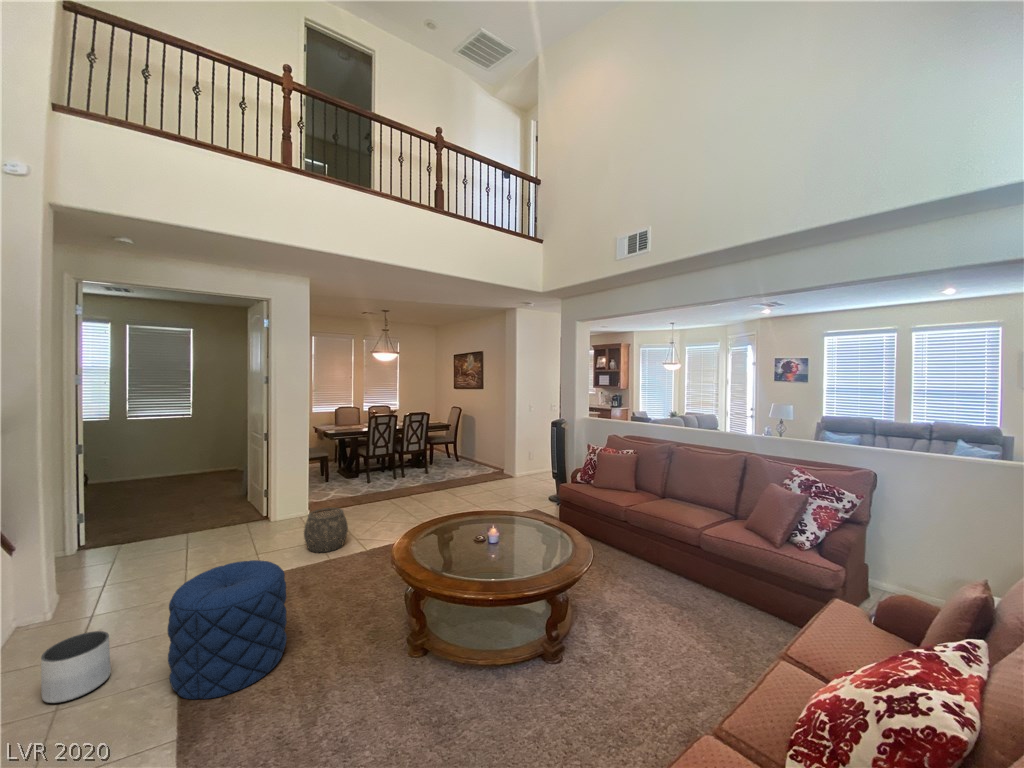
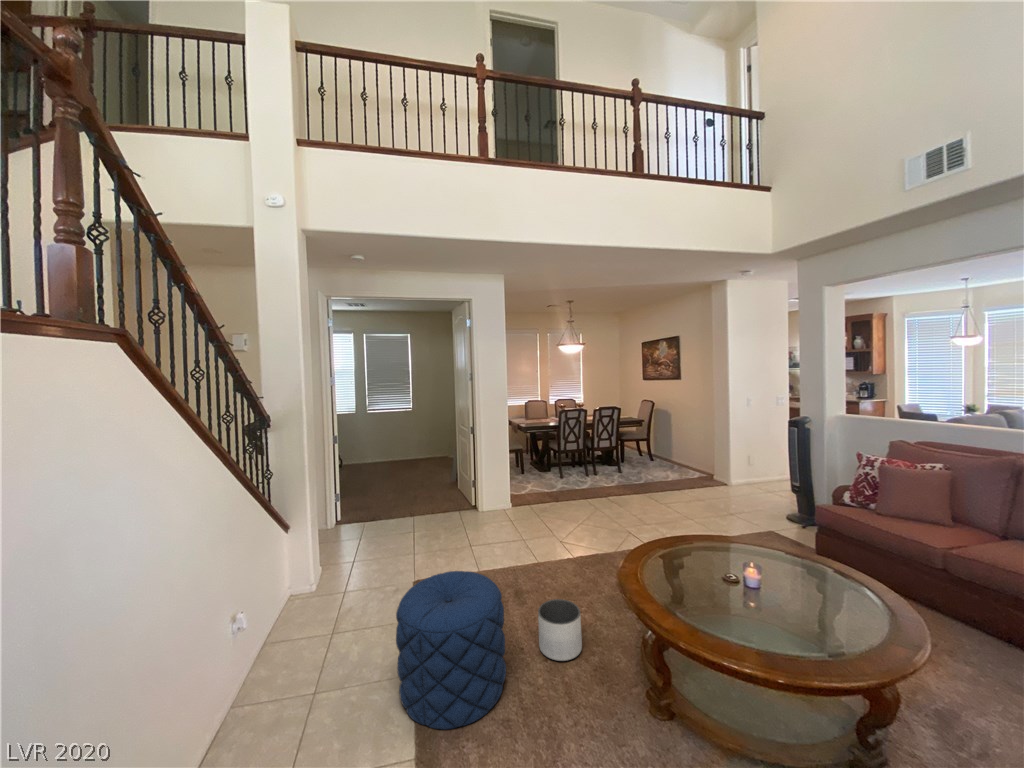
woven basket: present [304,508,348,552] -> none [510,508,552,556]
planter: present [41,631,111,703] -> present [538,599,582,661]

